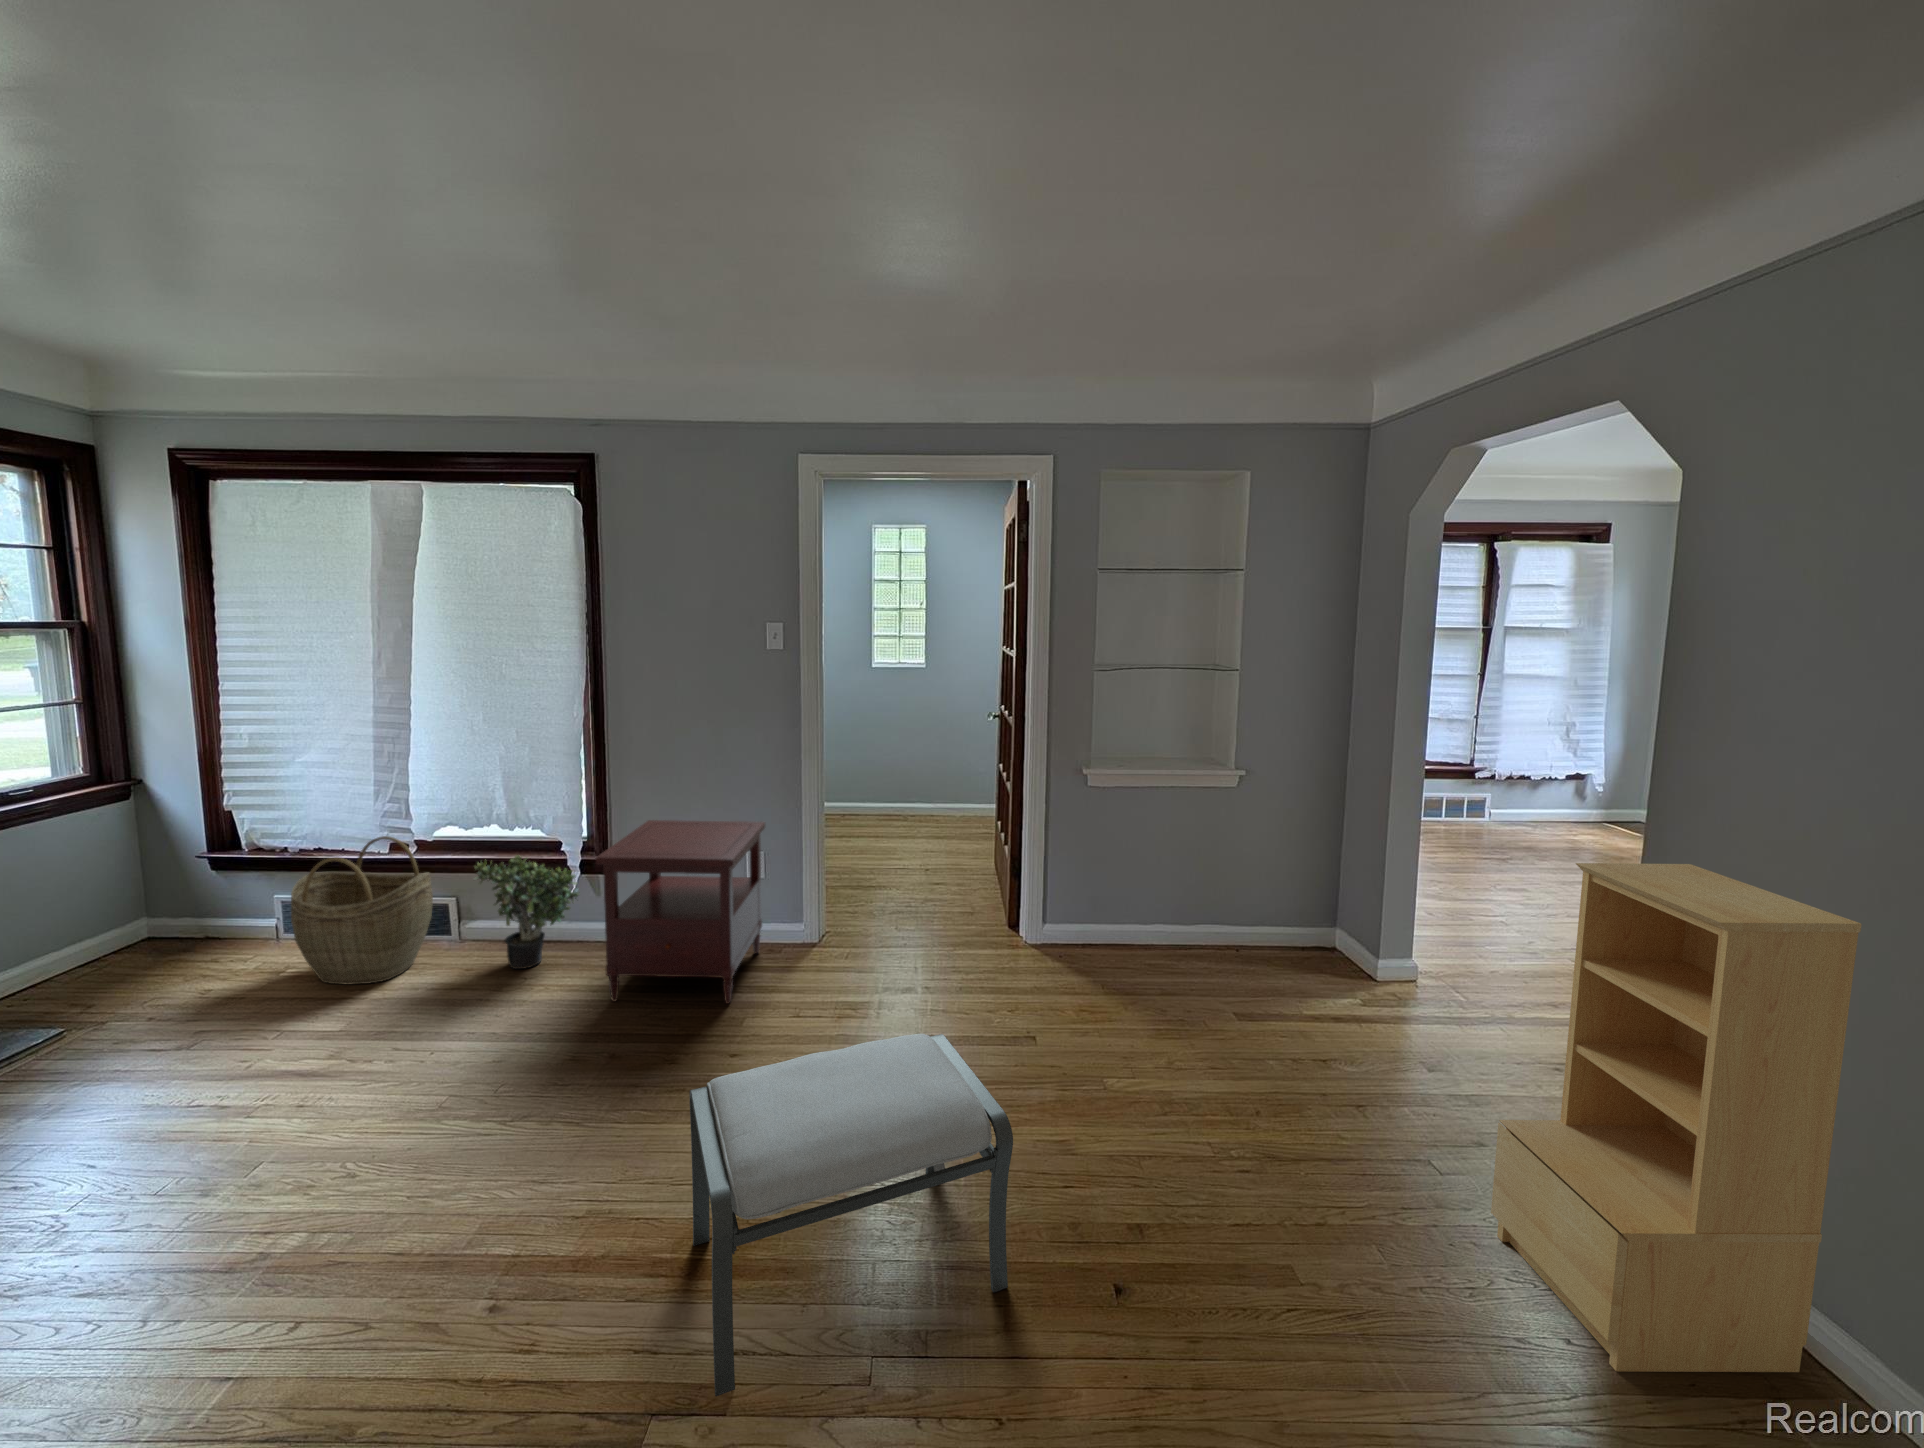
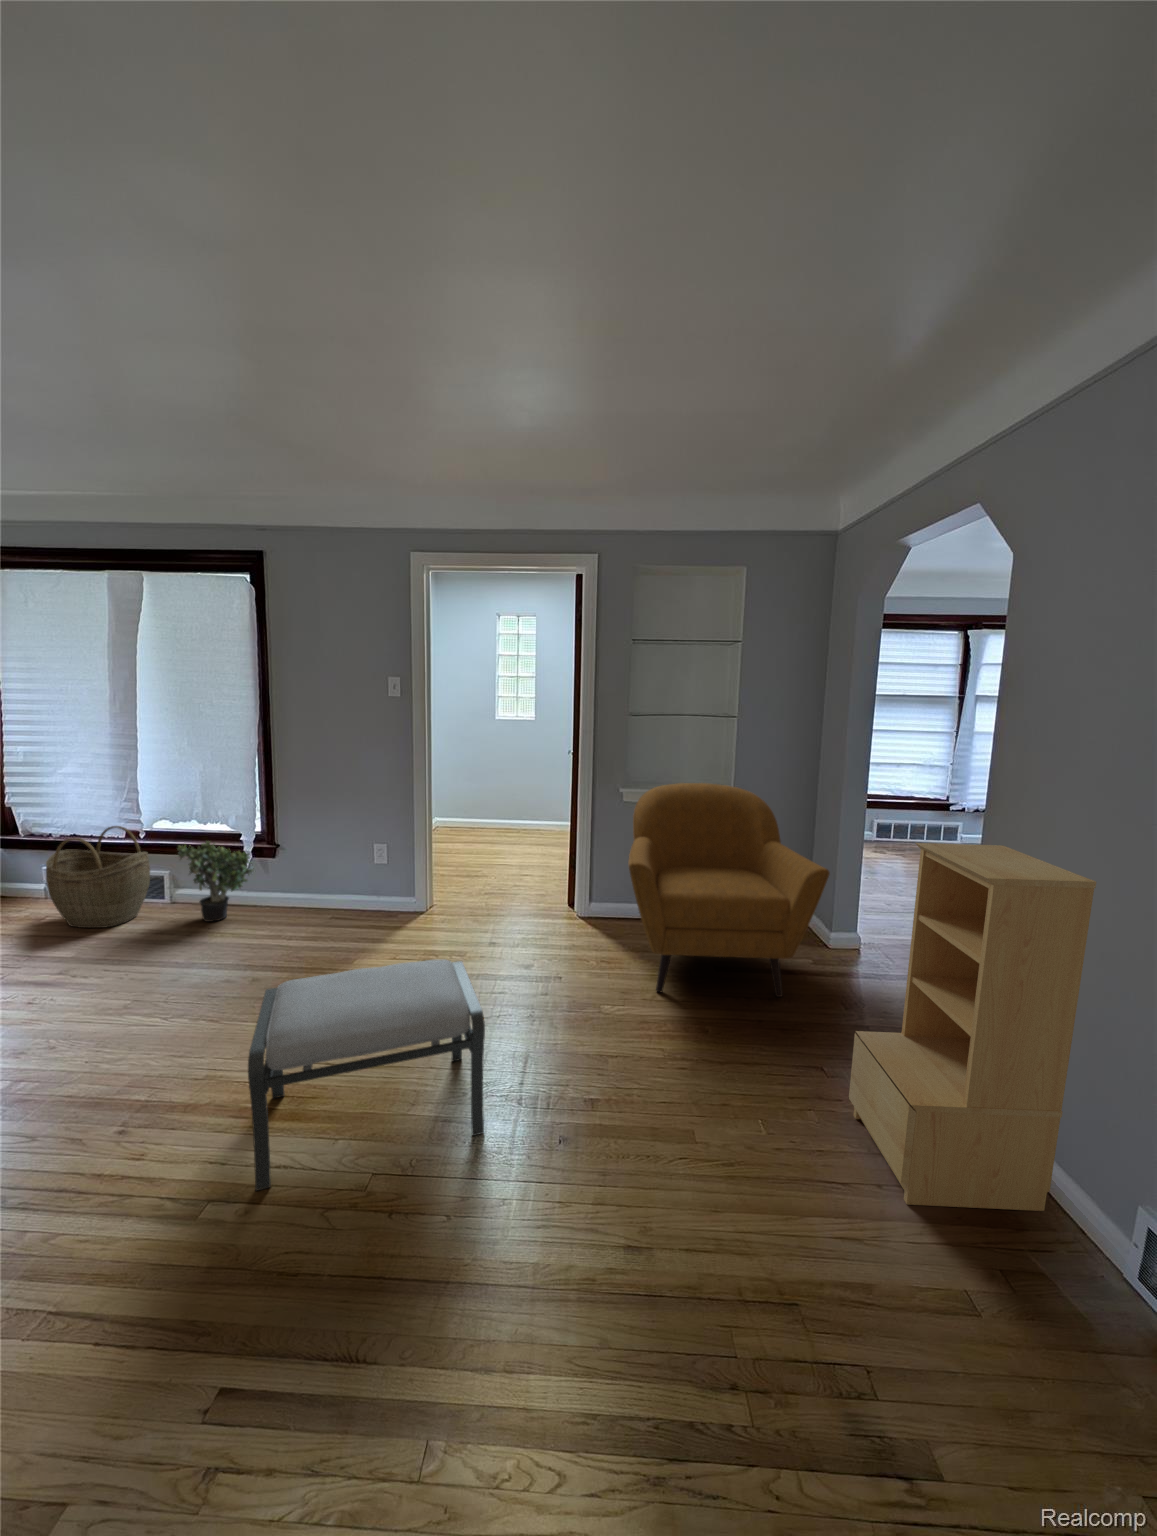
armchair: none [1111,761,1404,1058] -> present [629,783,830,997]
side table: present [596,820,765,1004] -> none [253,819,387,948]

